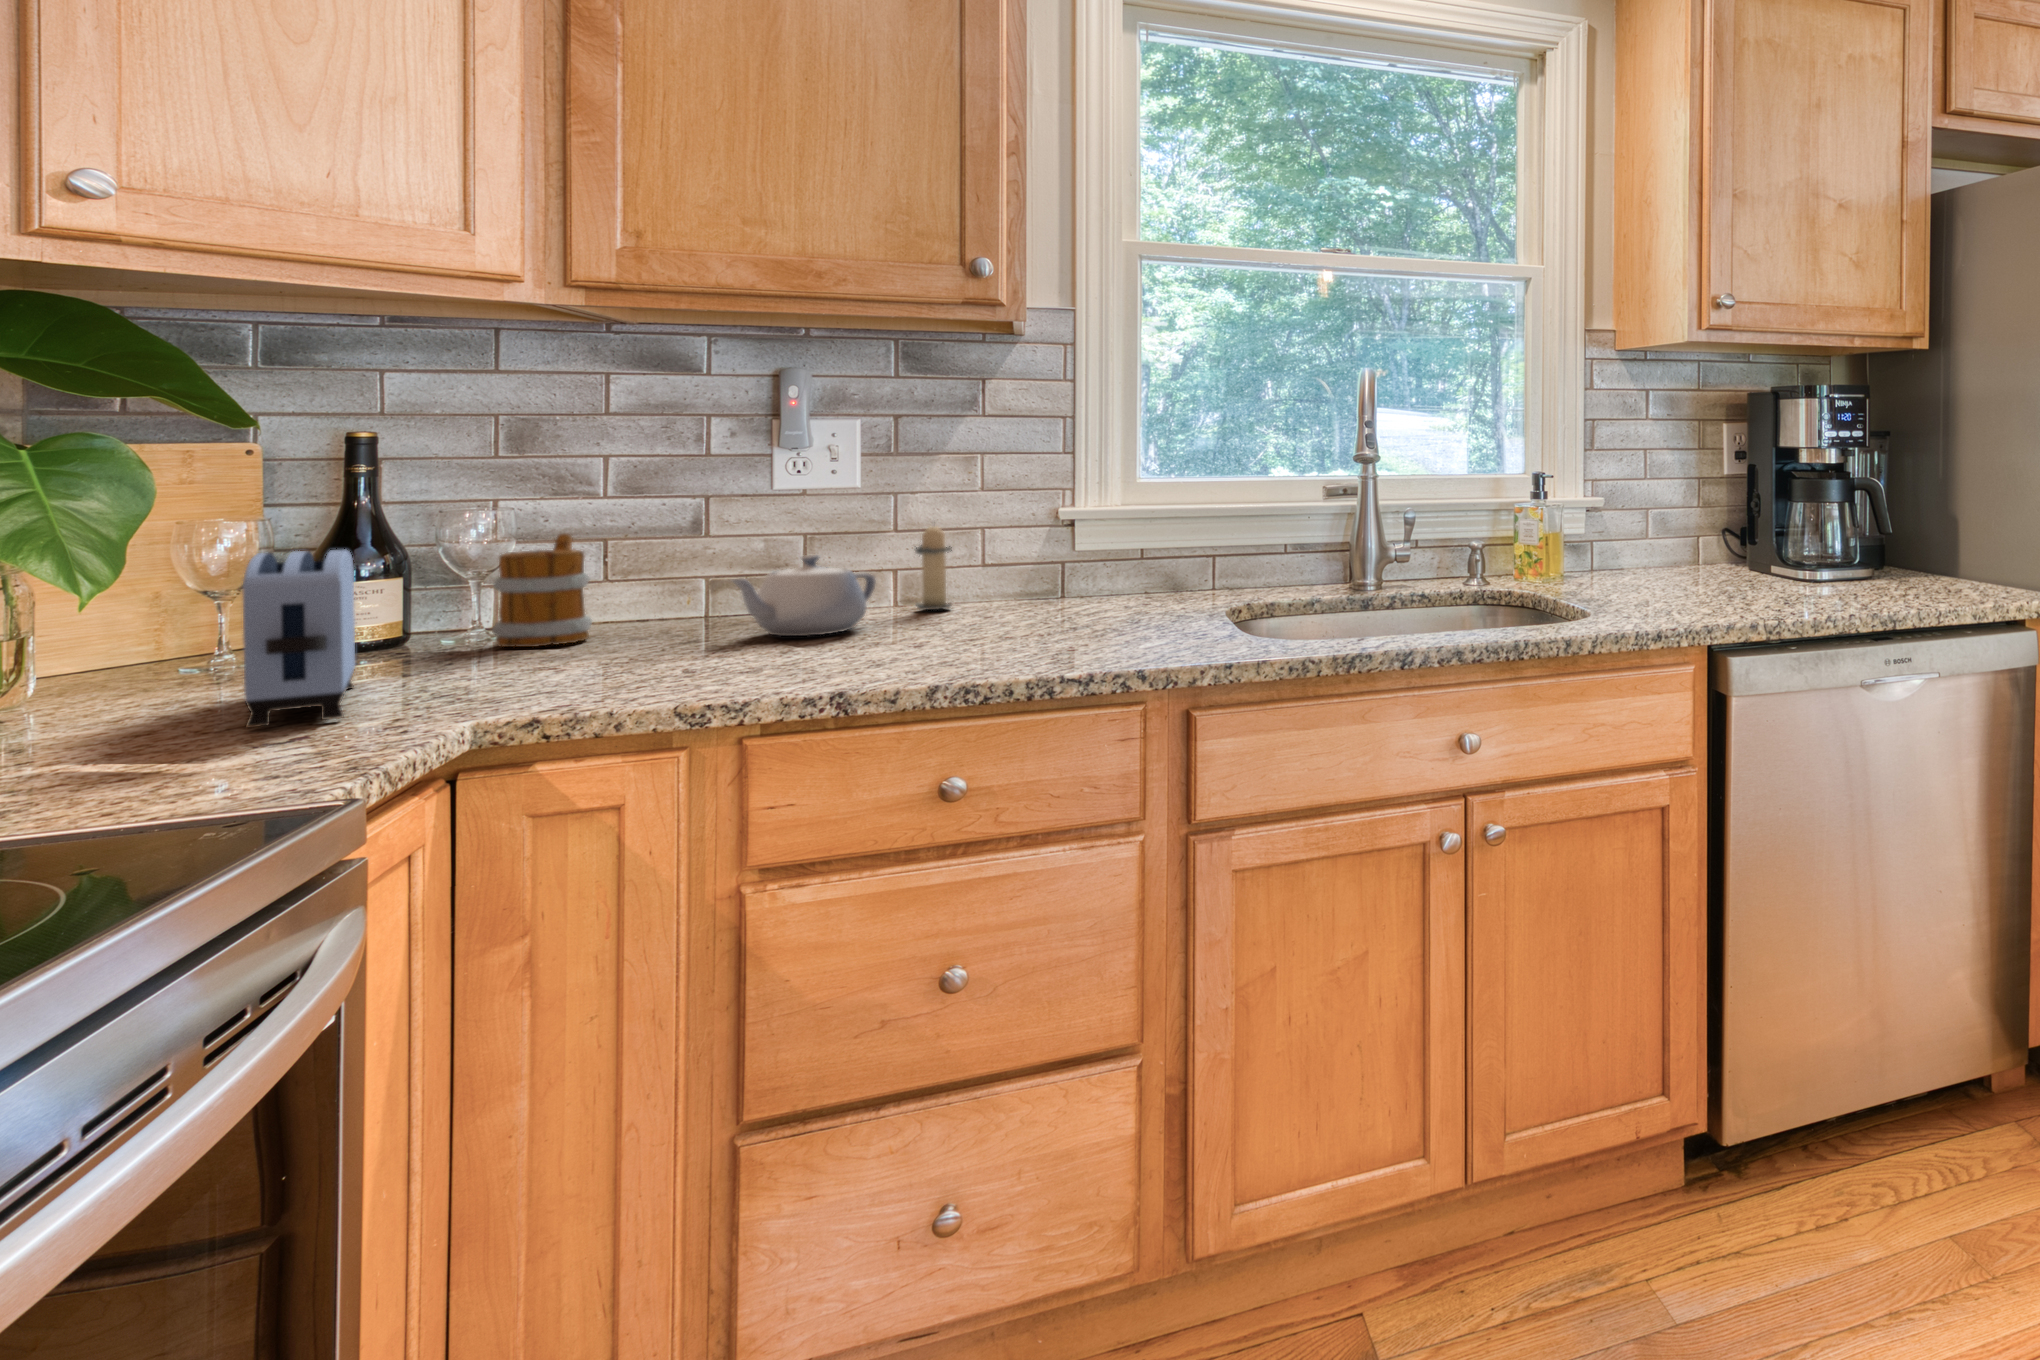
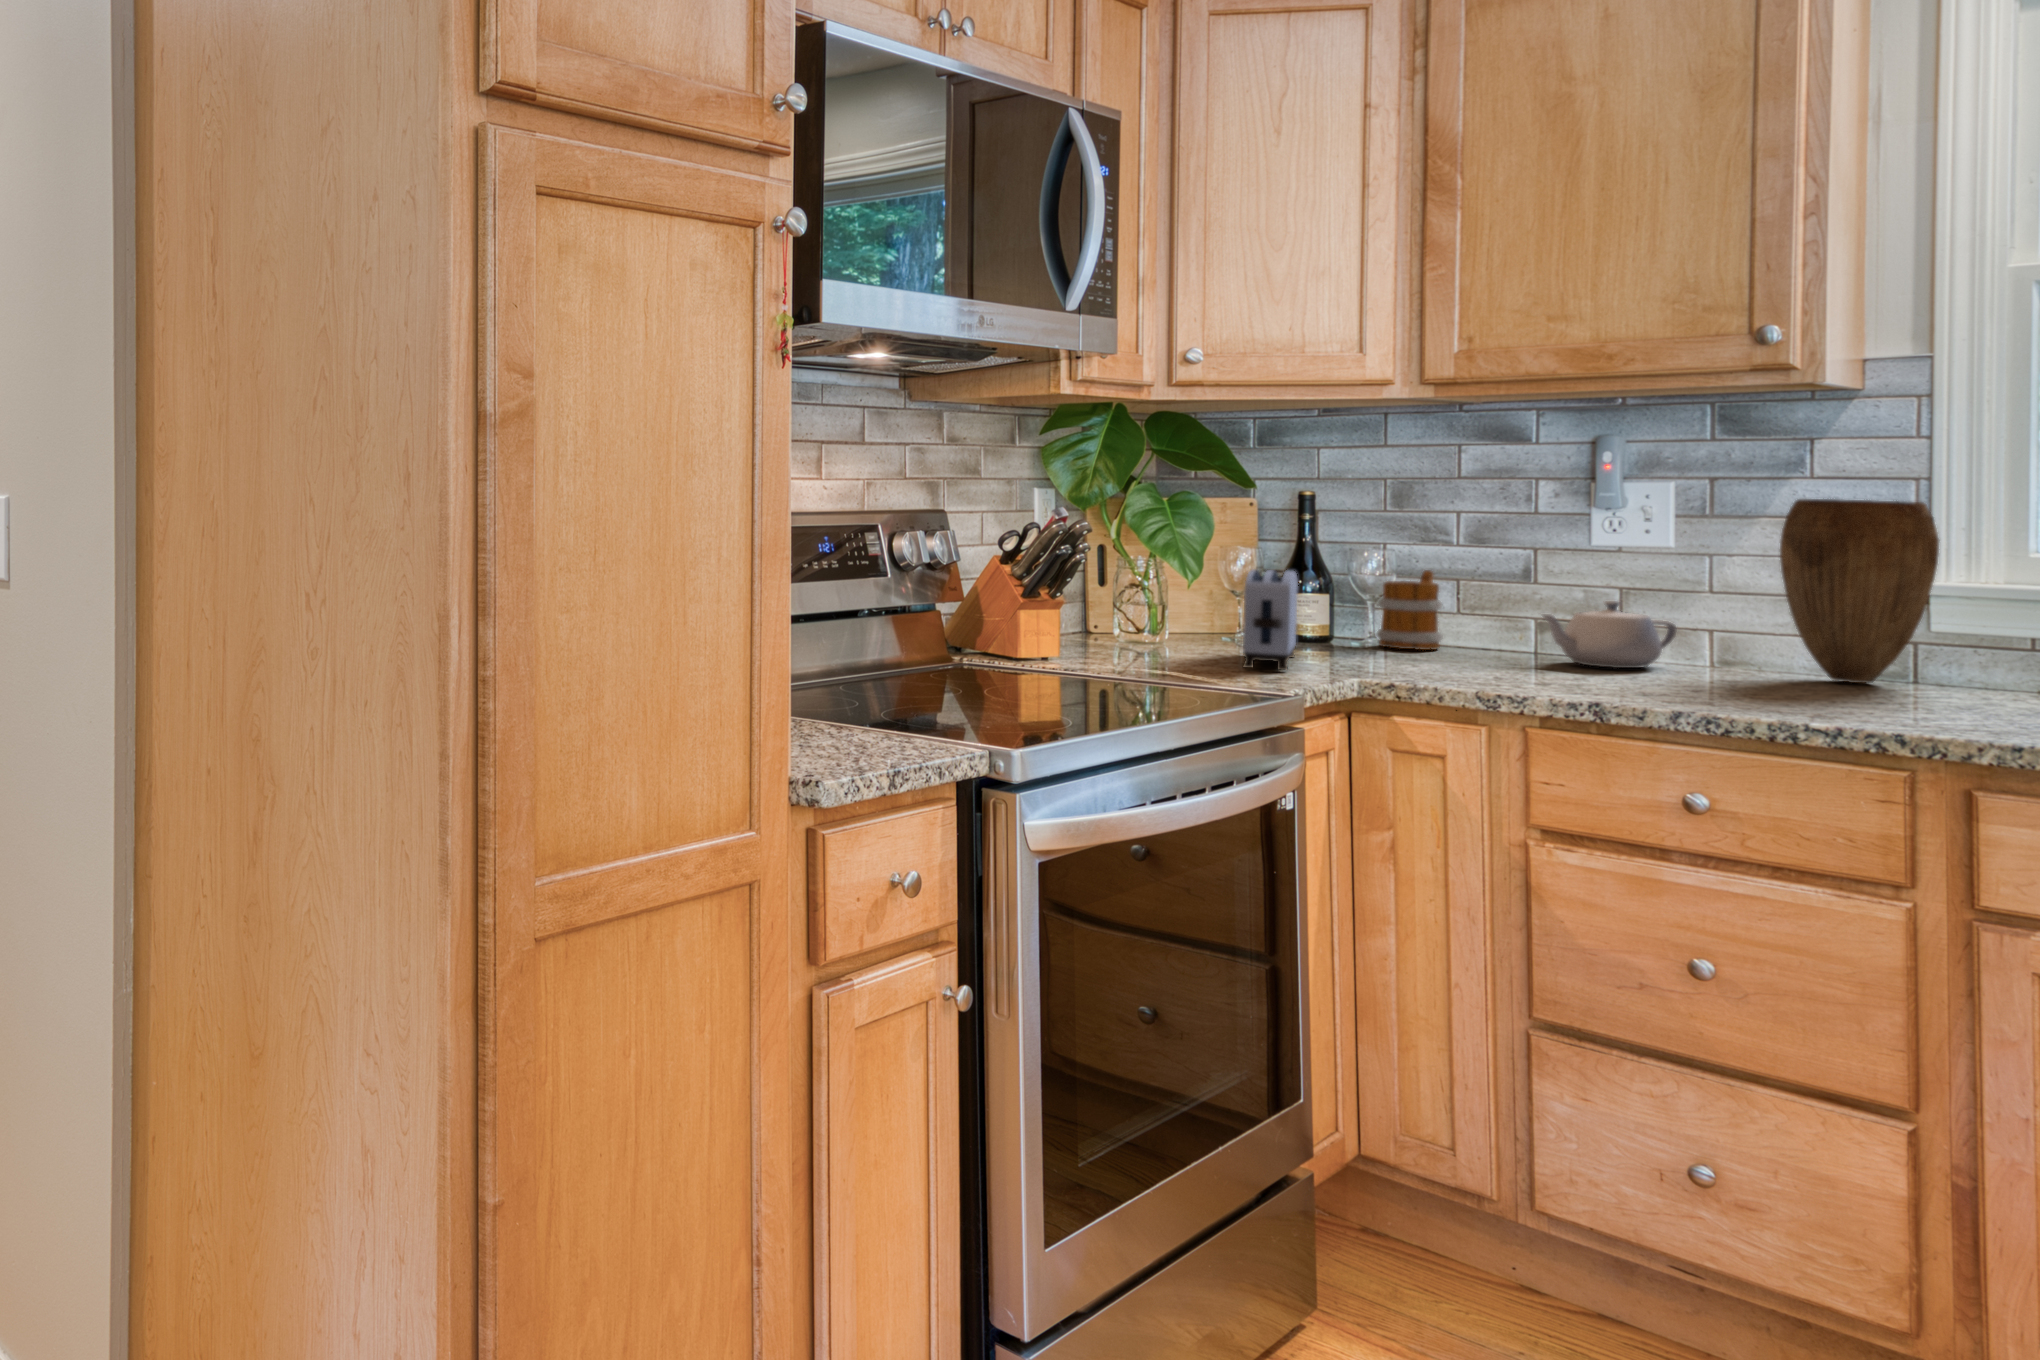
vase: none [975,431,1105,619] -> present [1780,499,1939,683]
candle: present [916,526,952,610] -> none [1718,579,1771,665]

